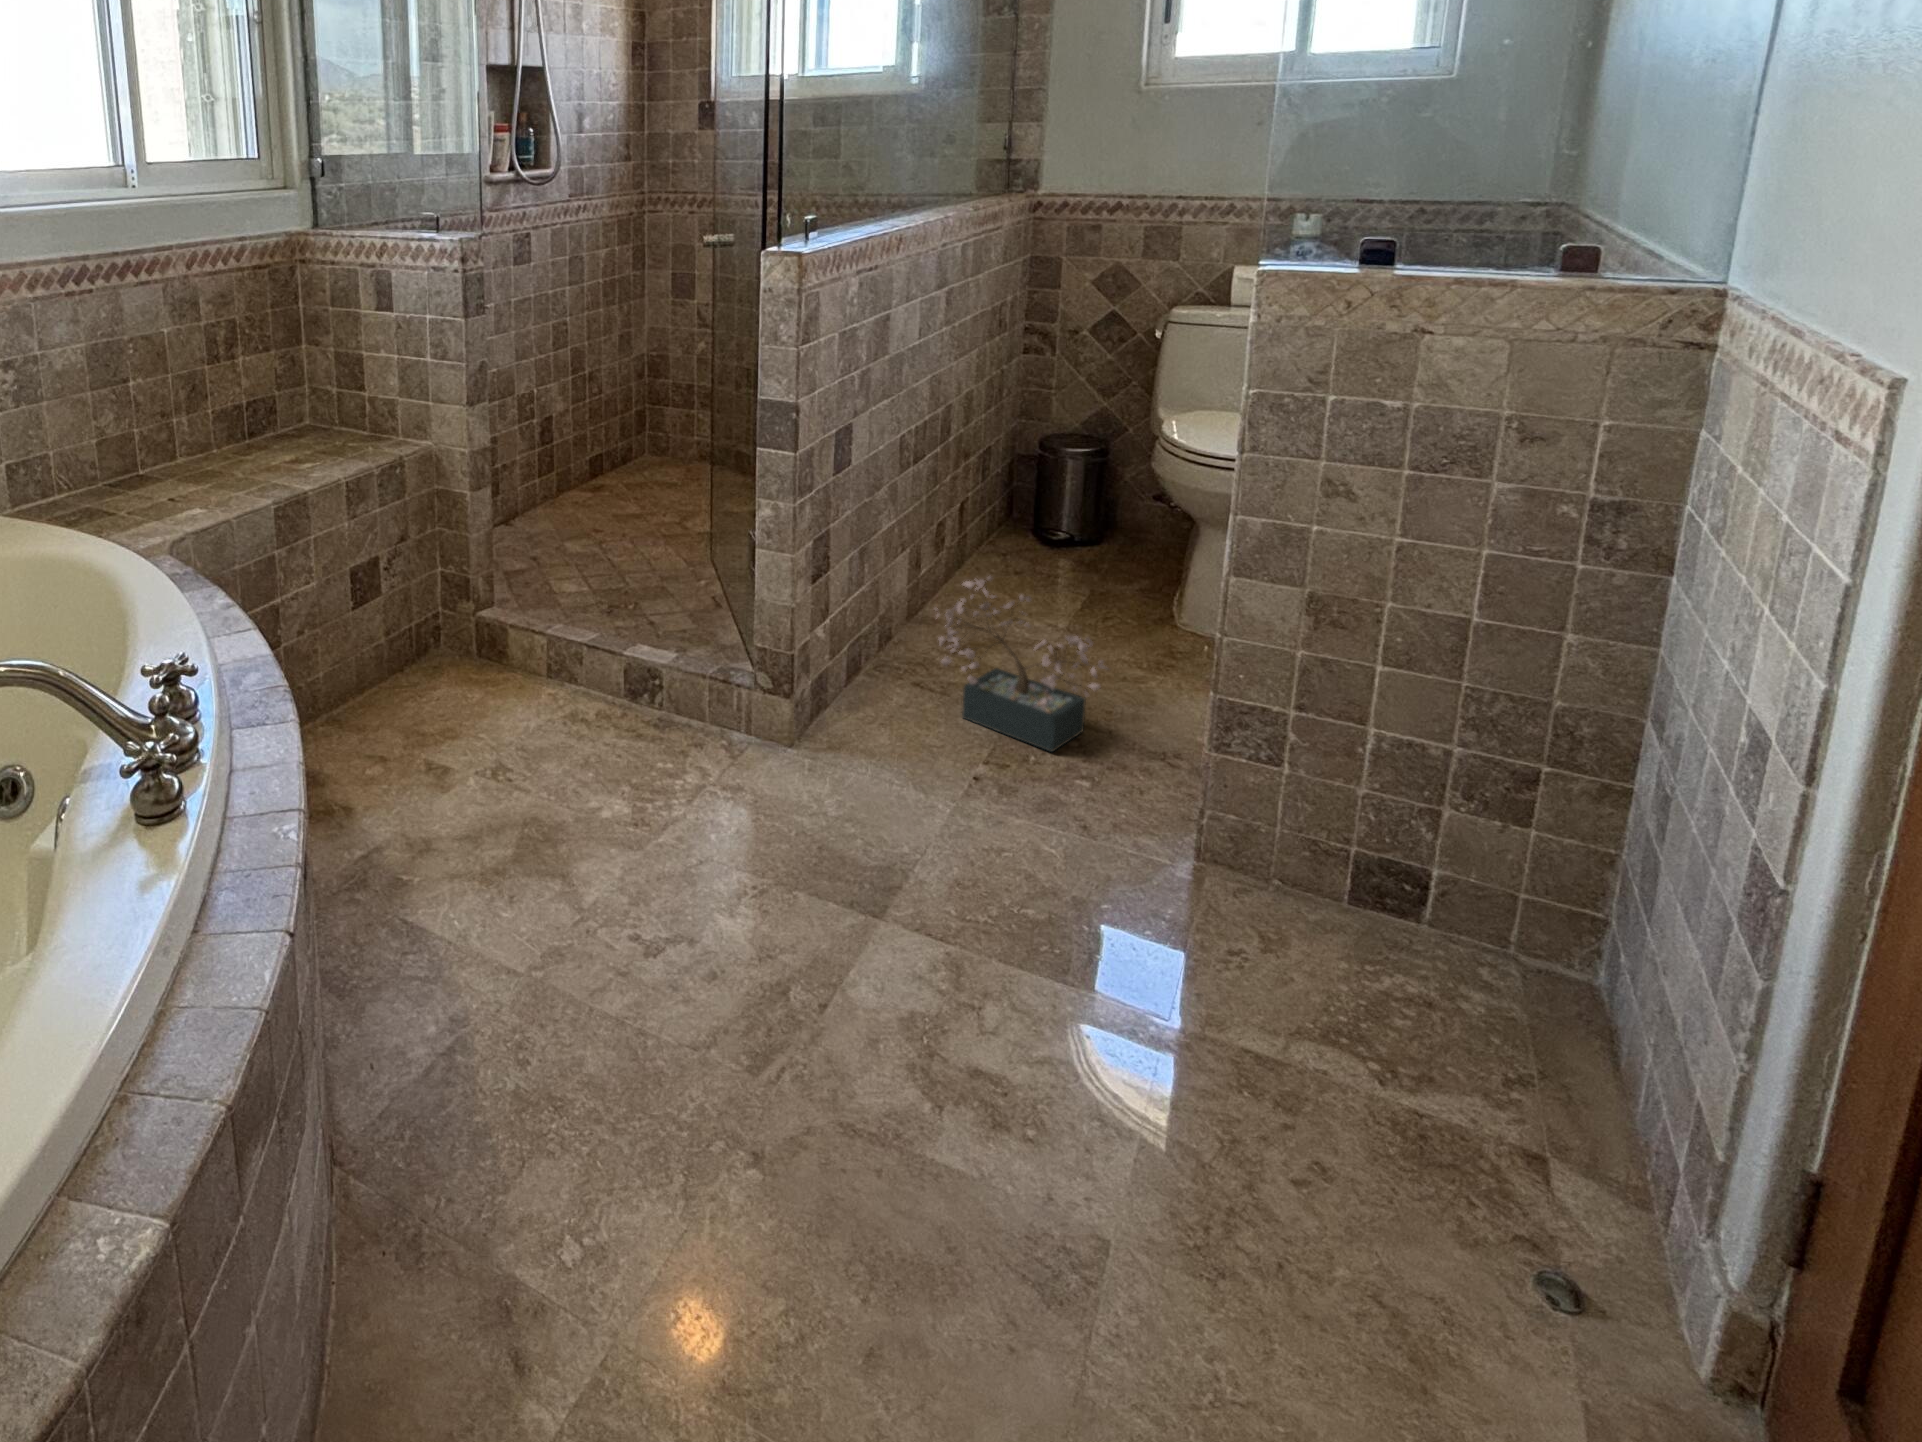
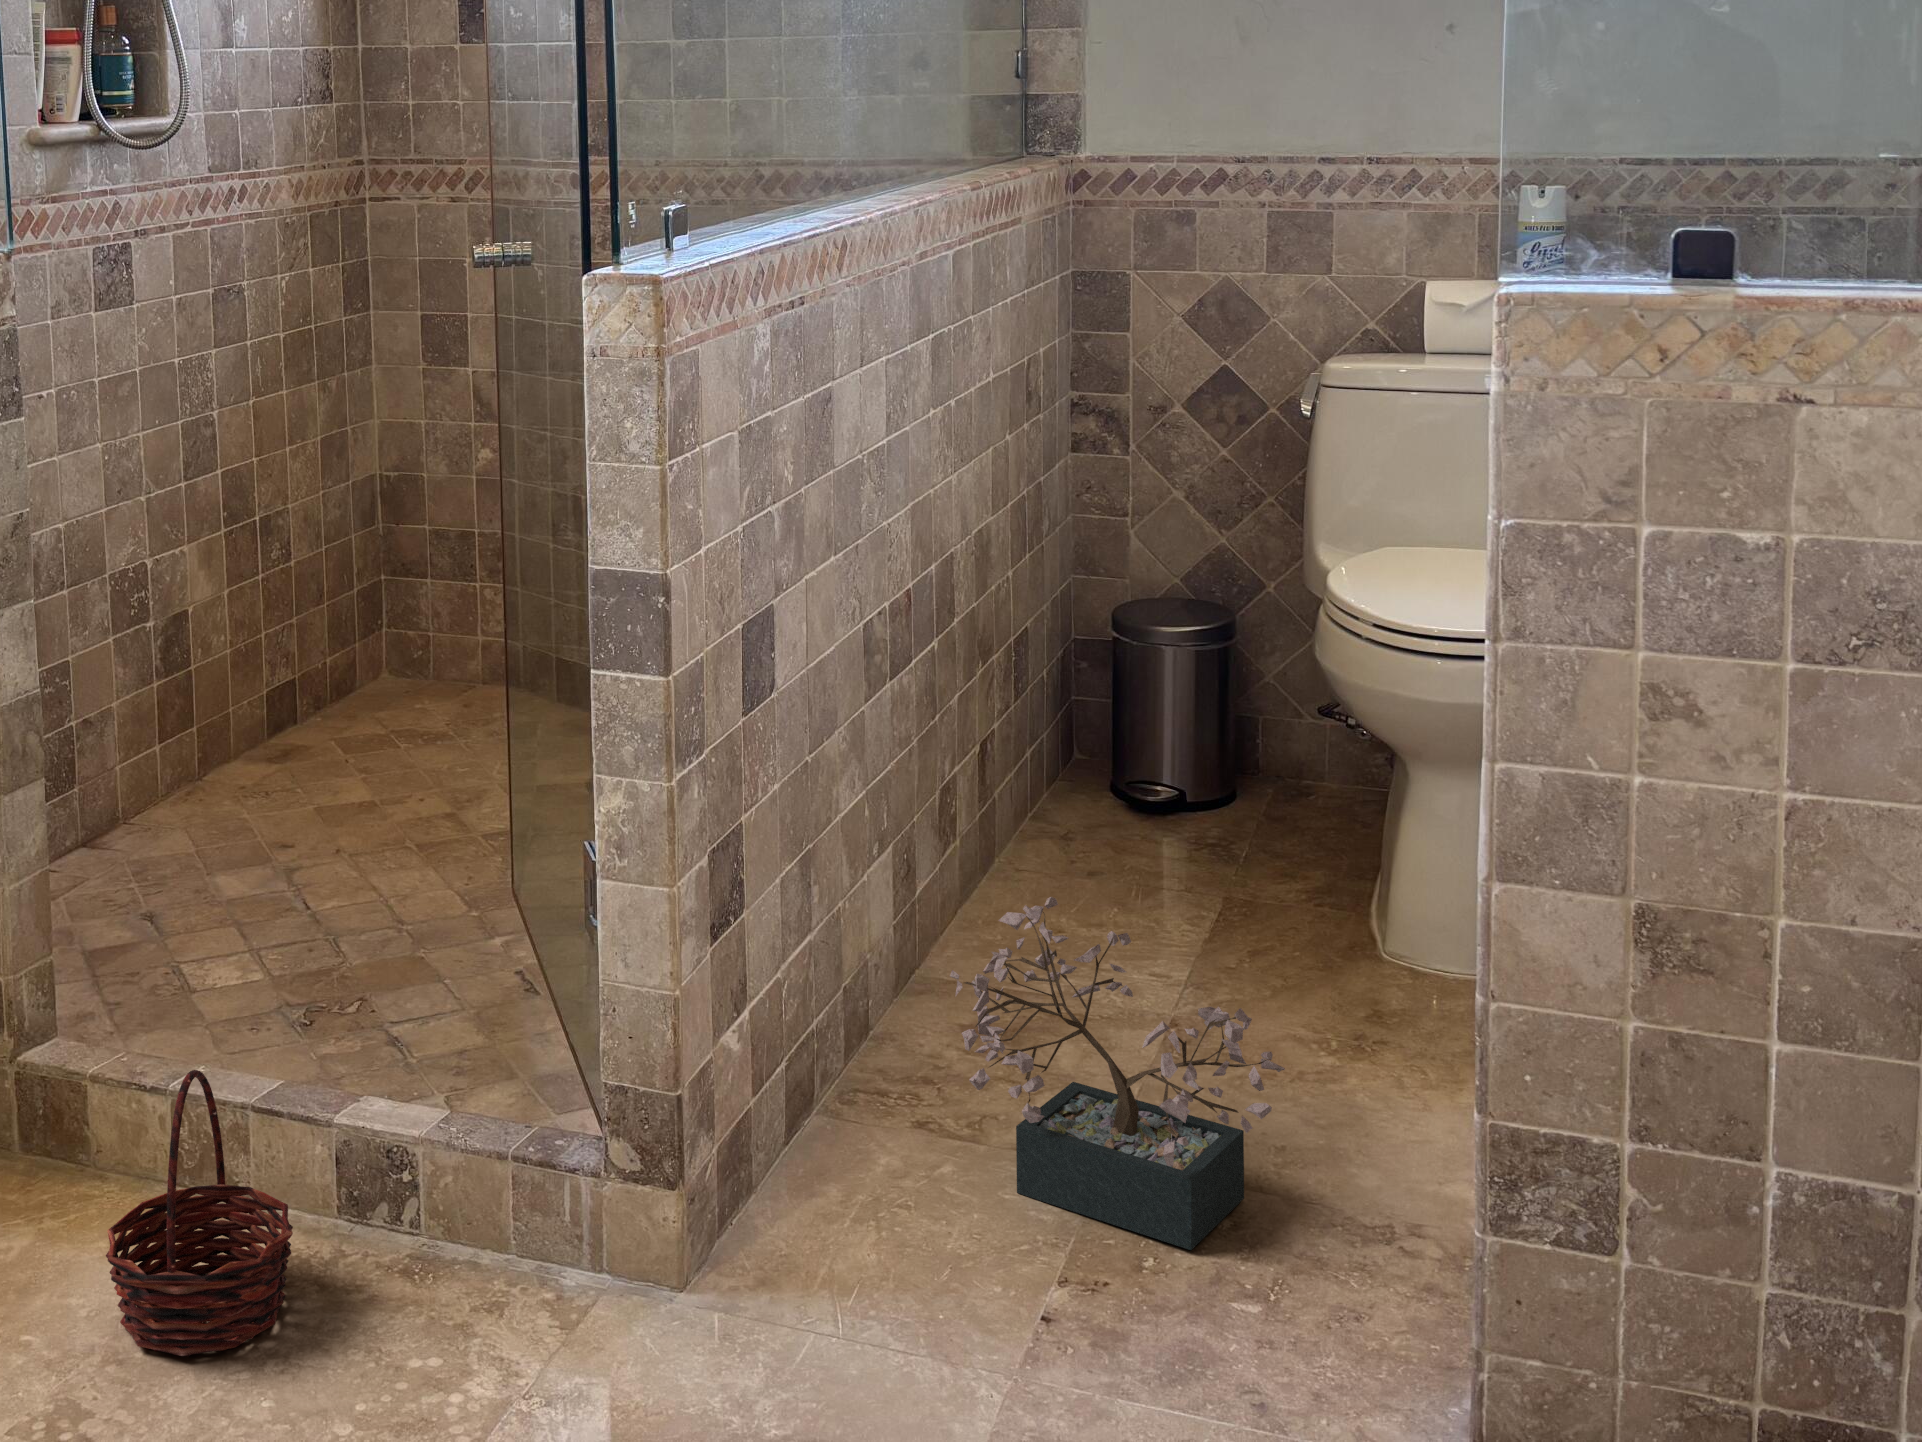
basket: none [518,621,604,749] -> present [106,1070,293,1356]

